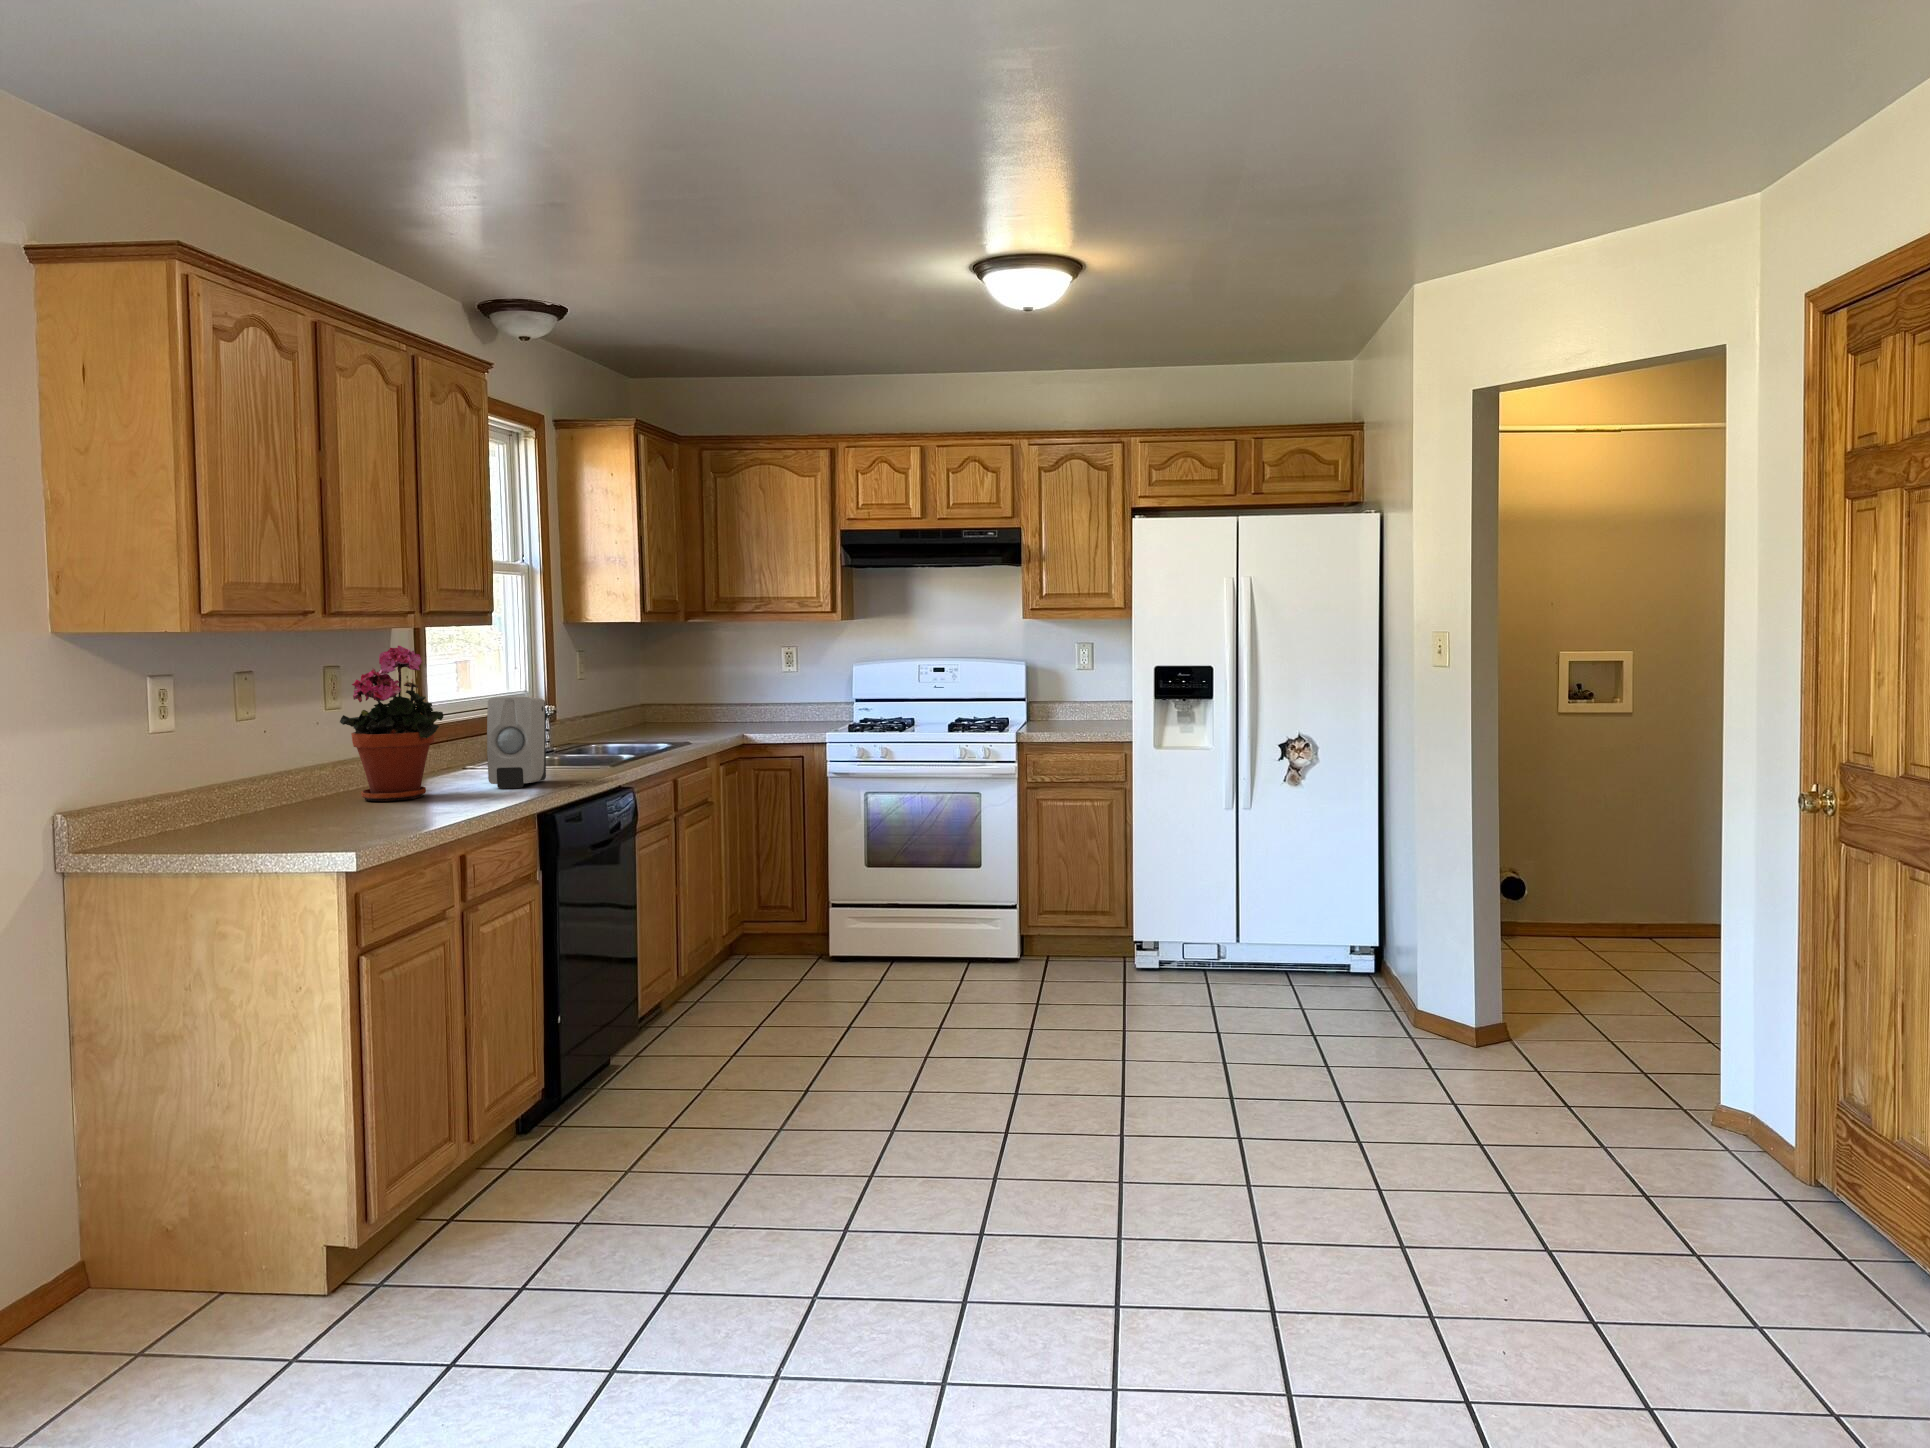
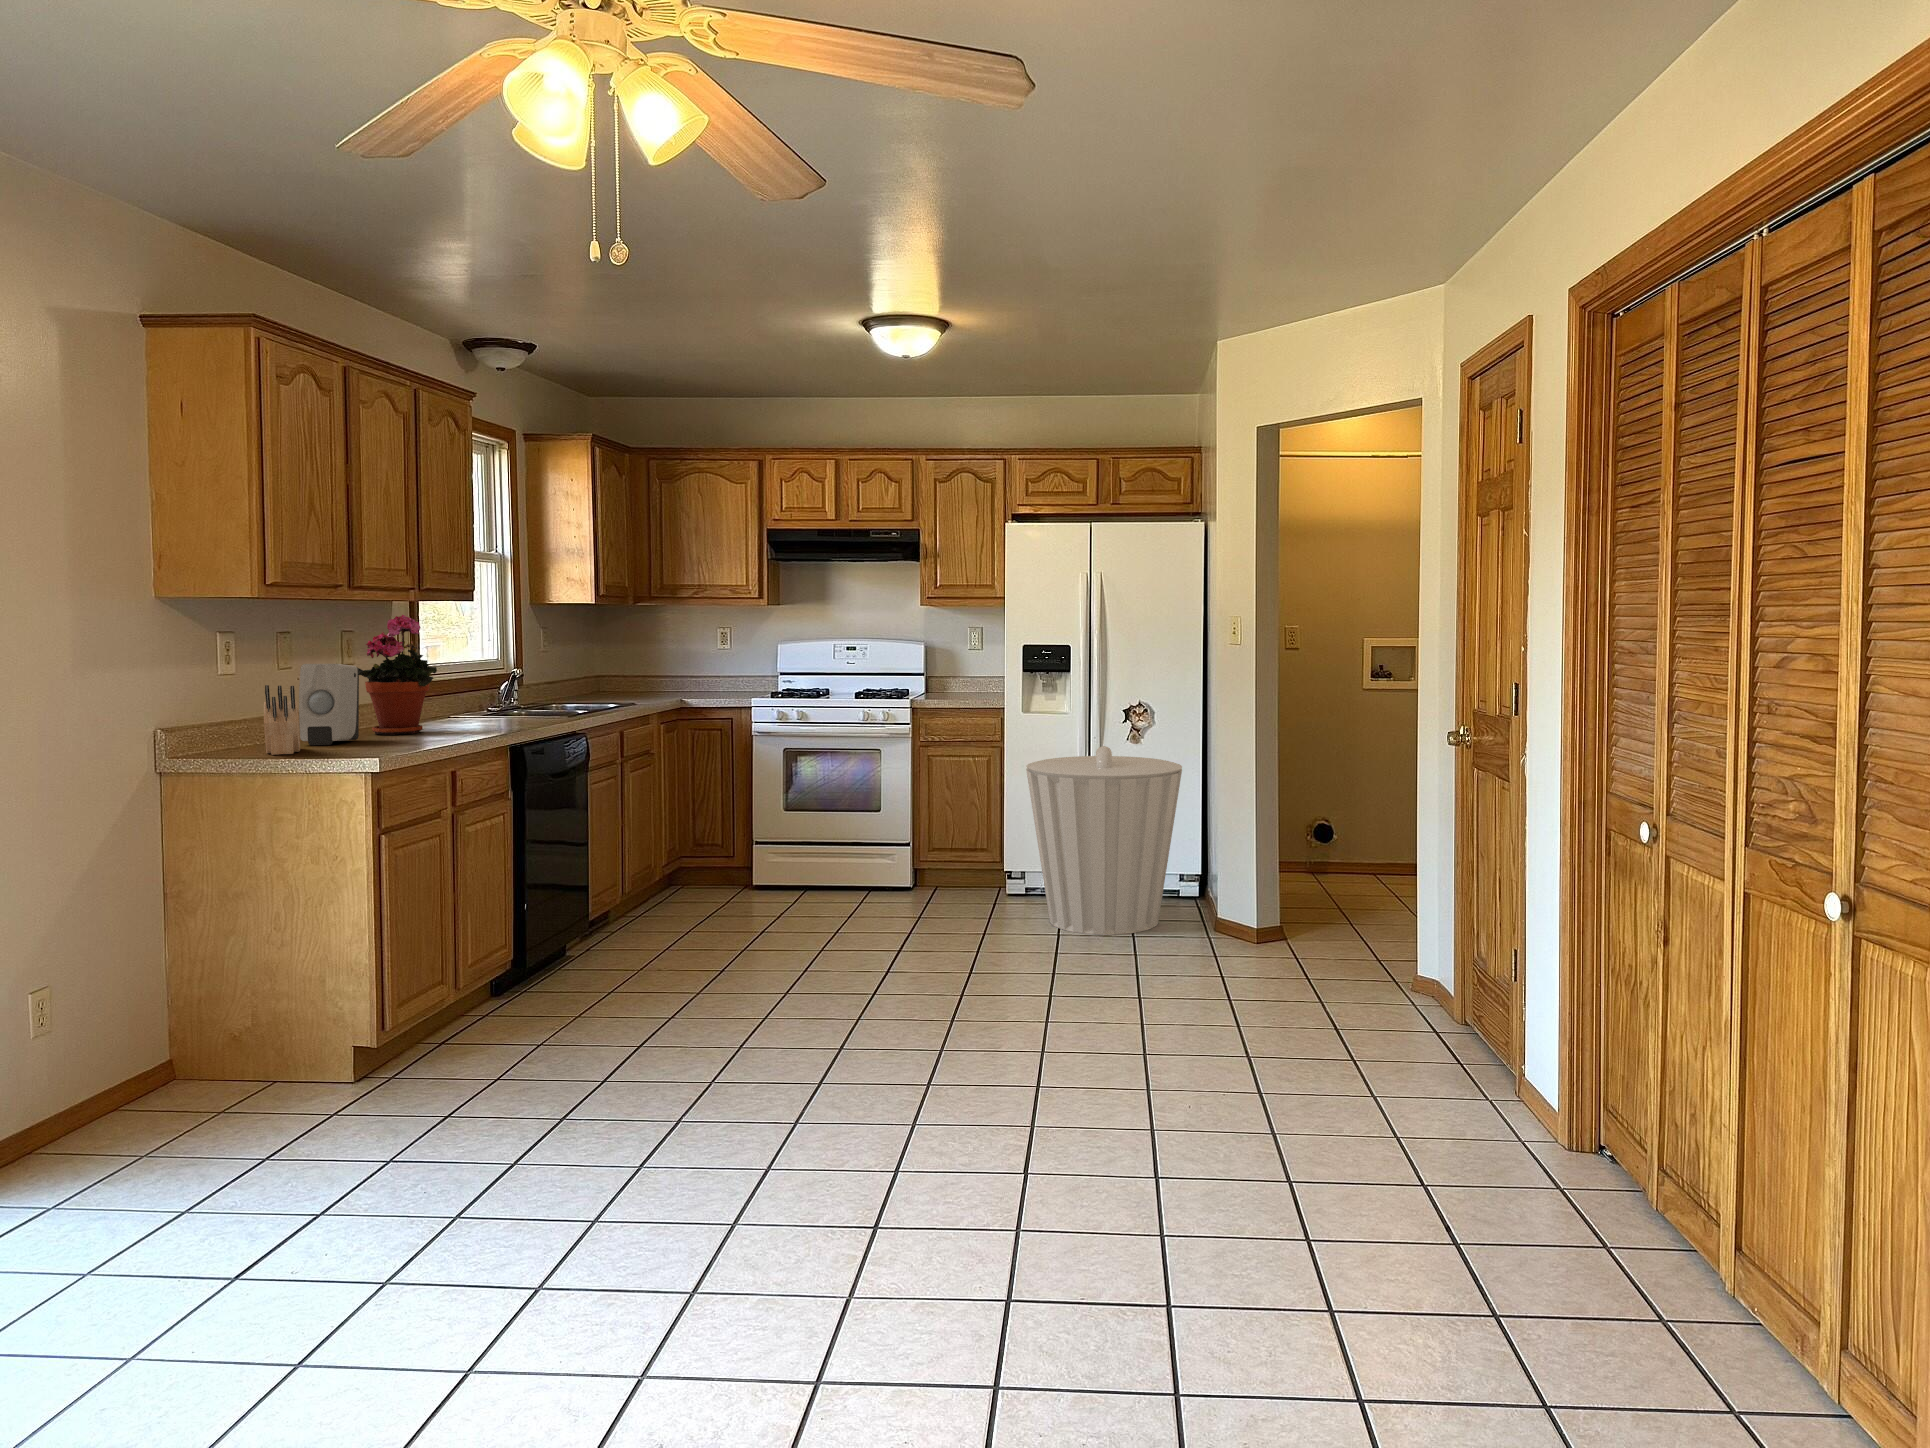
soap dispenser: present [487,697,546,788] -> present [299,664,359,745]
knife block: none [203,750,259,844] -> present [264,685,300,755]
trash can: none [1169,792,1366,1030] -> present [1026,746,1182,935]

